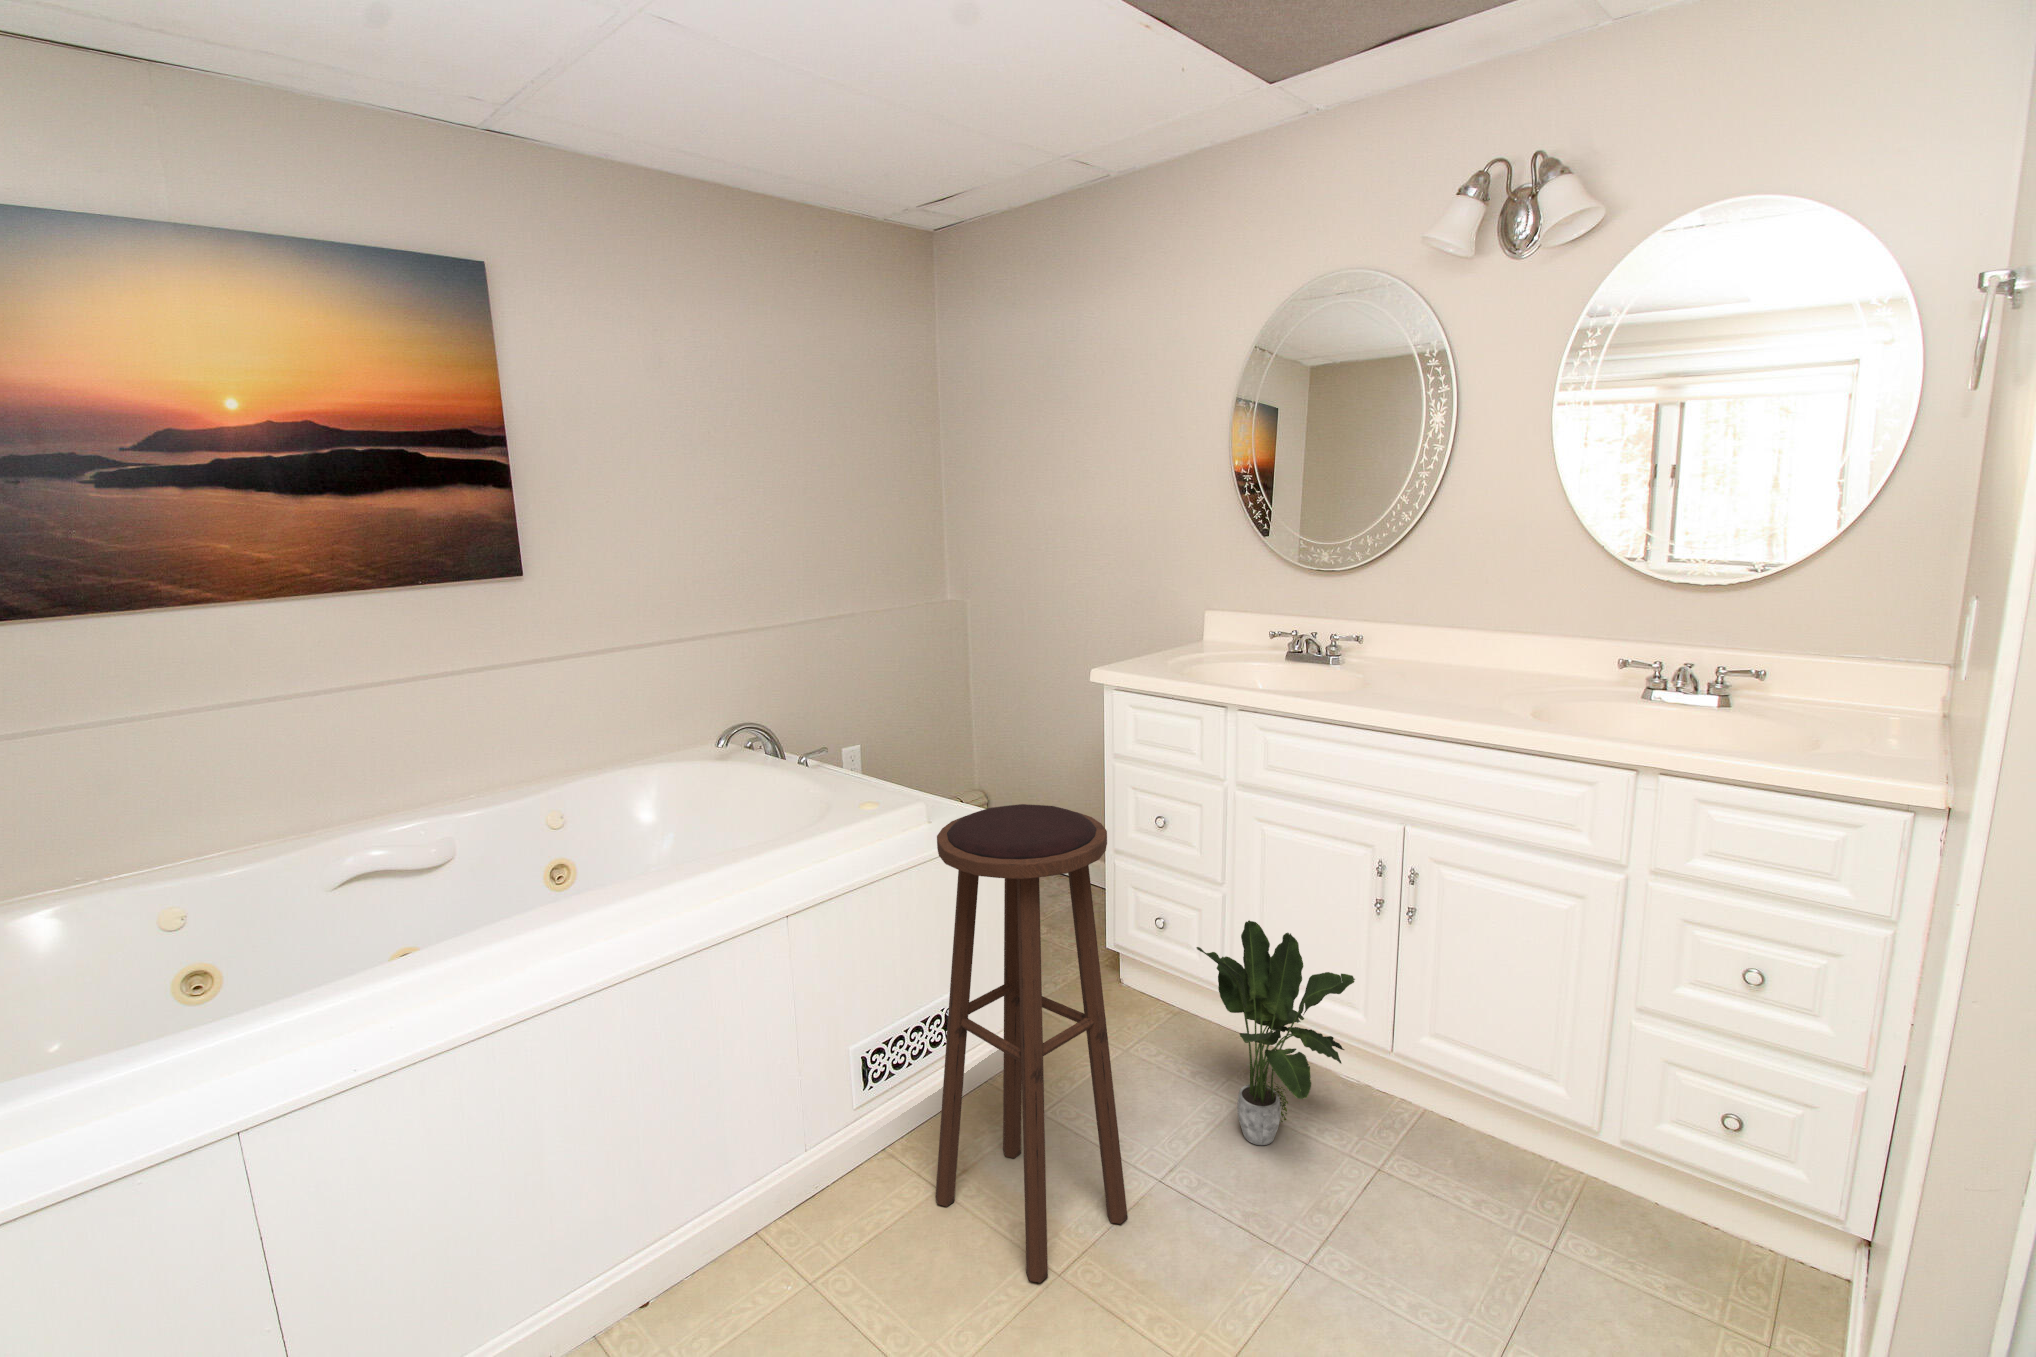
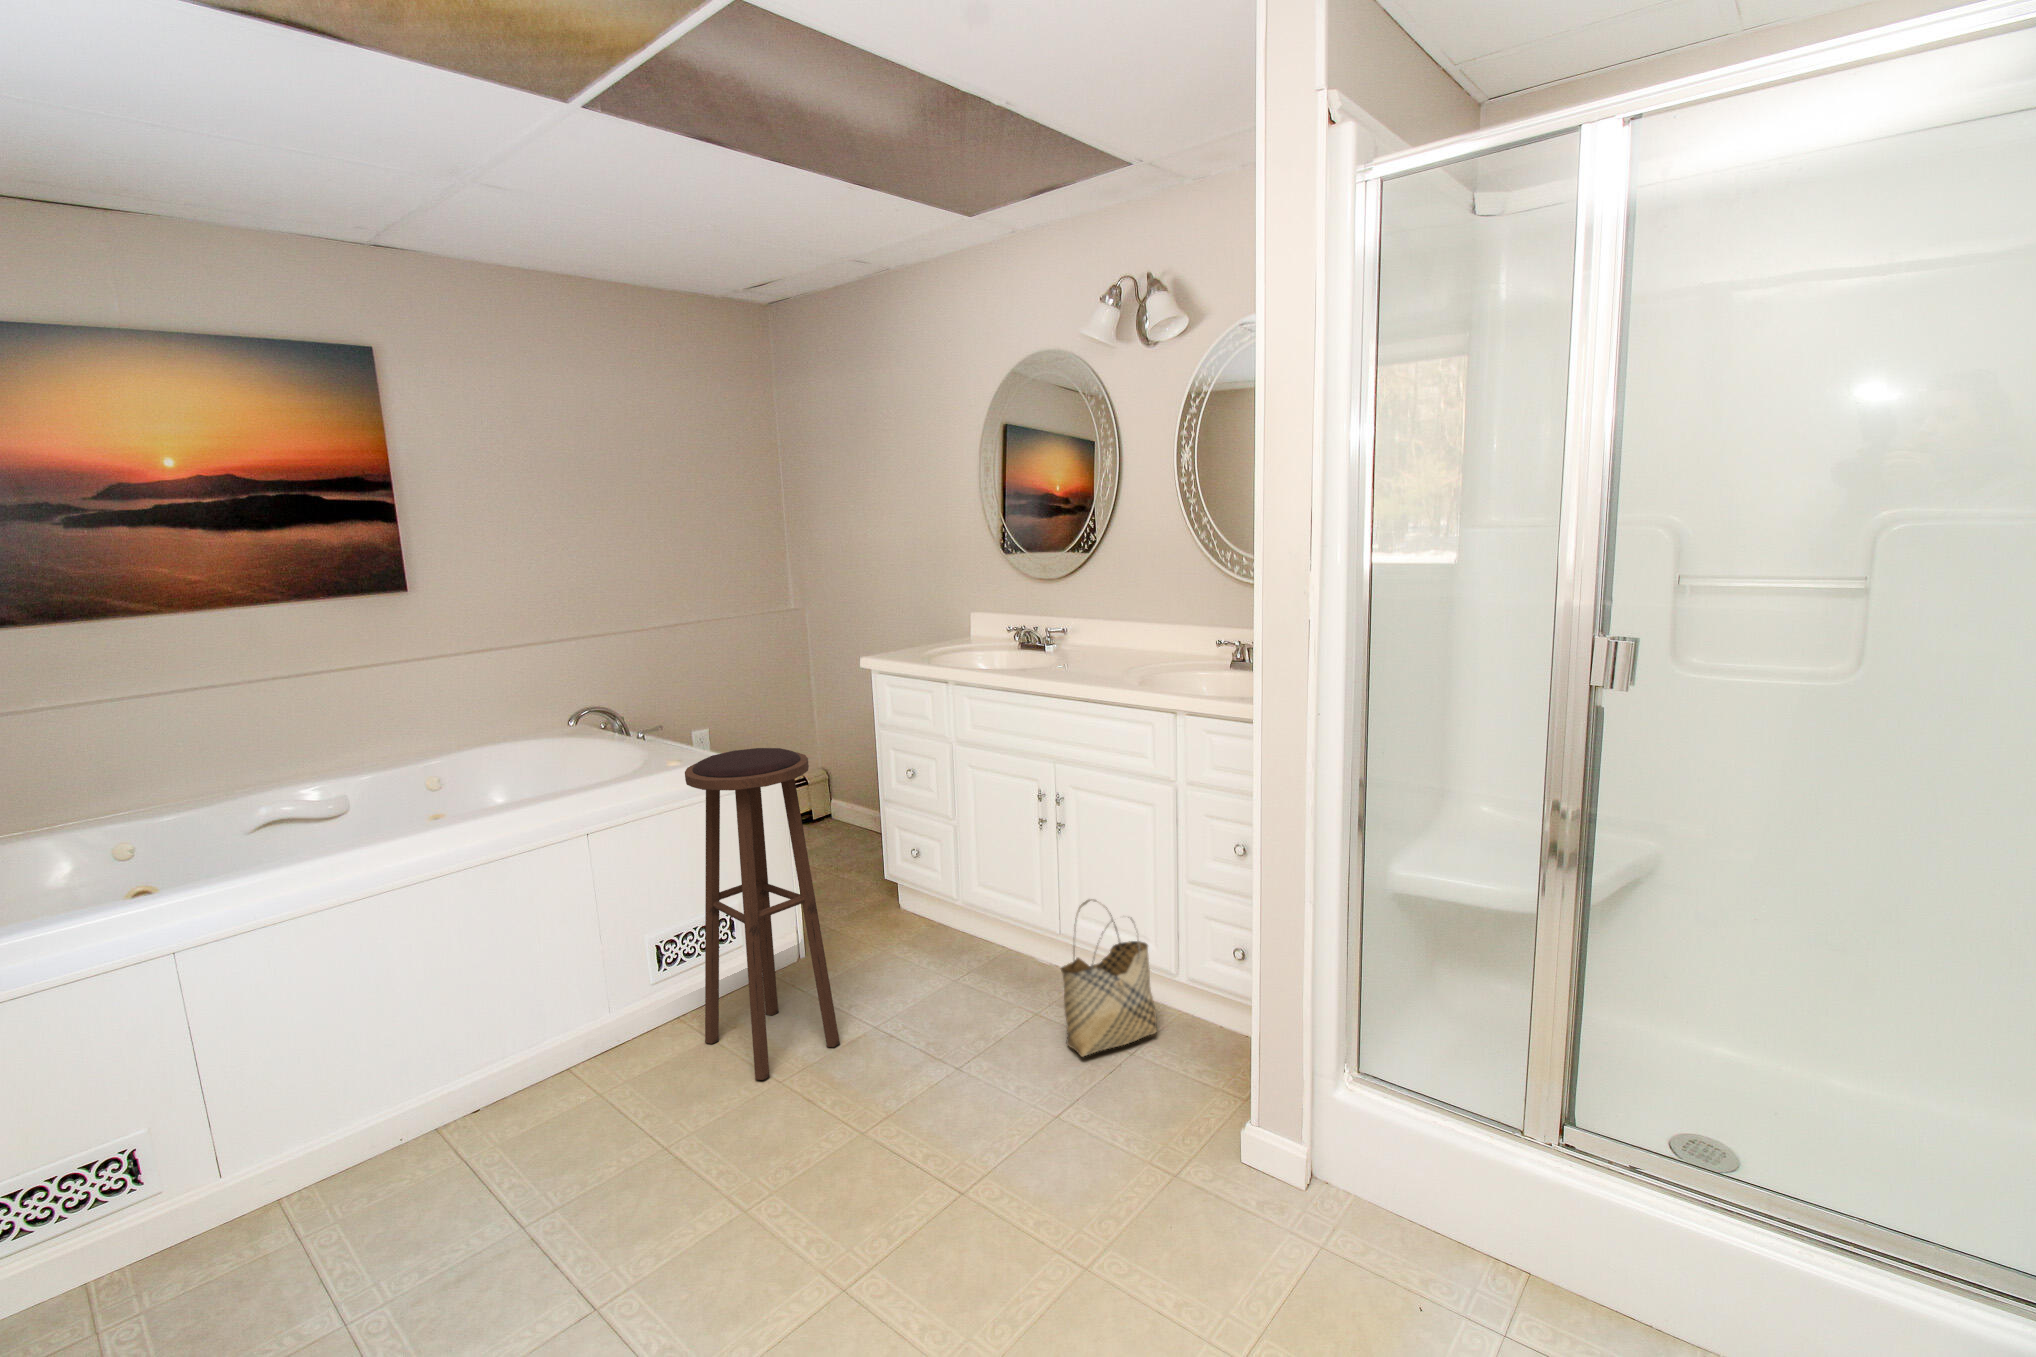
potted plant: present [1197,920,1355,1145] -> none [905,834,1018,1000]
woven basket: none [1462,1032,1591,1271] -> present [1061,899,1157,1057]

